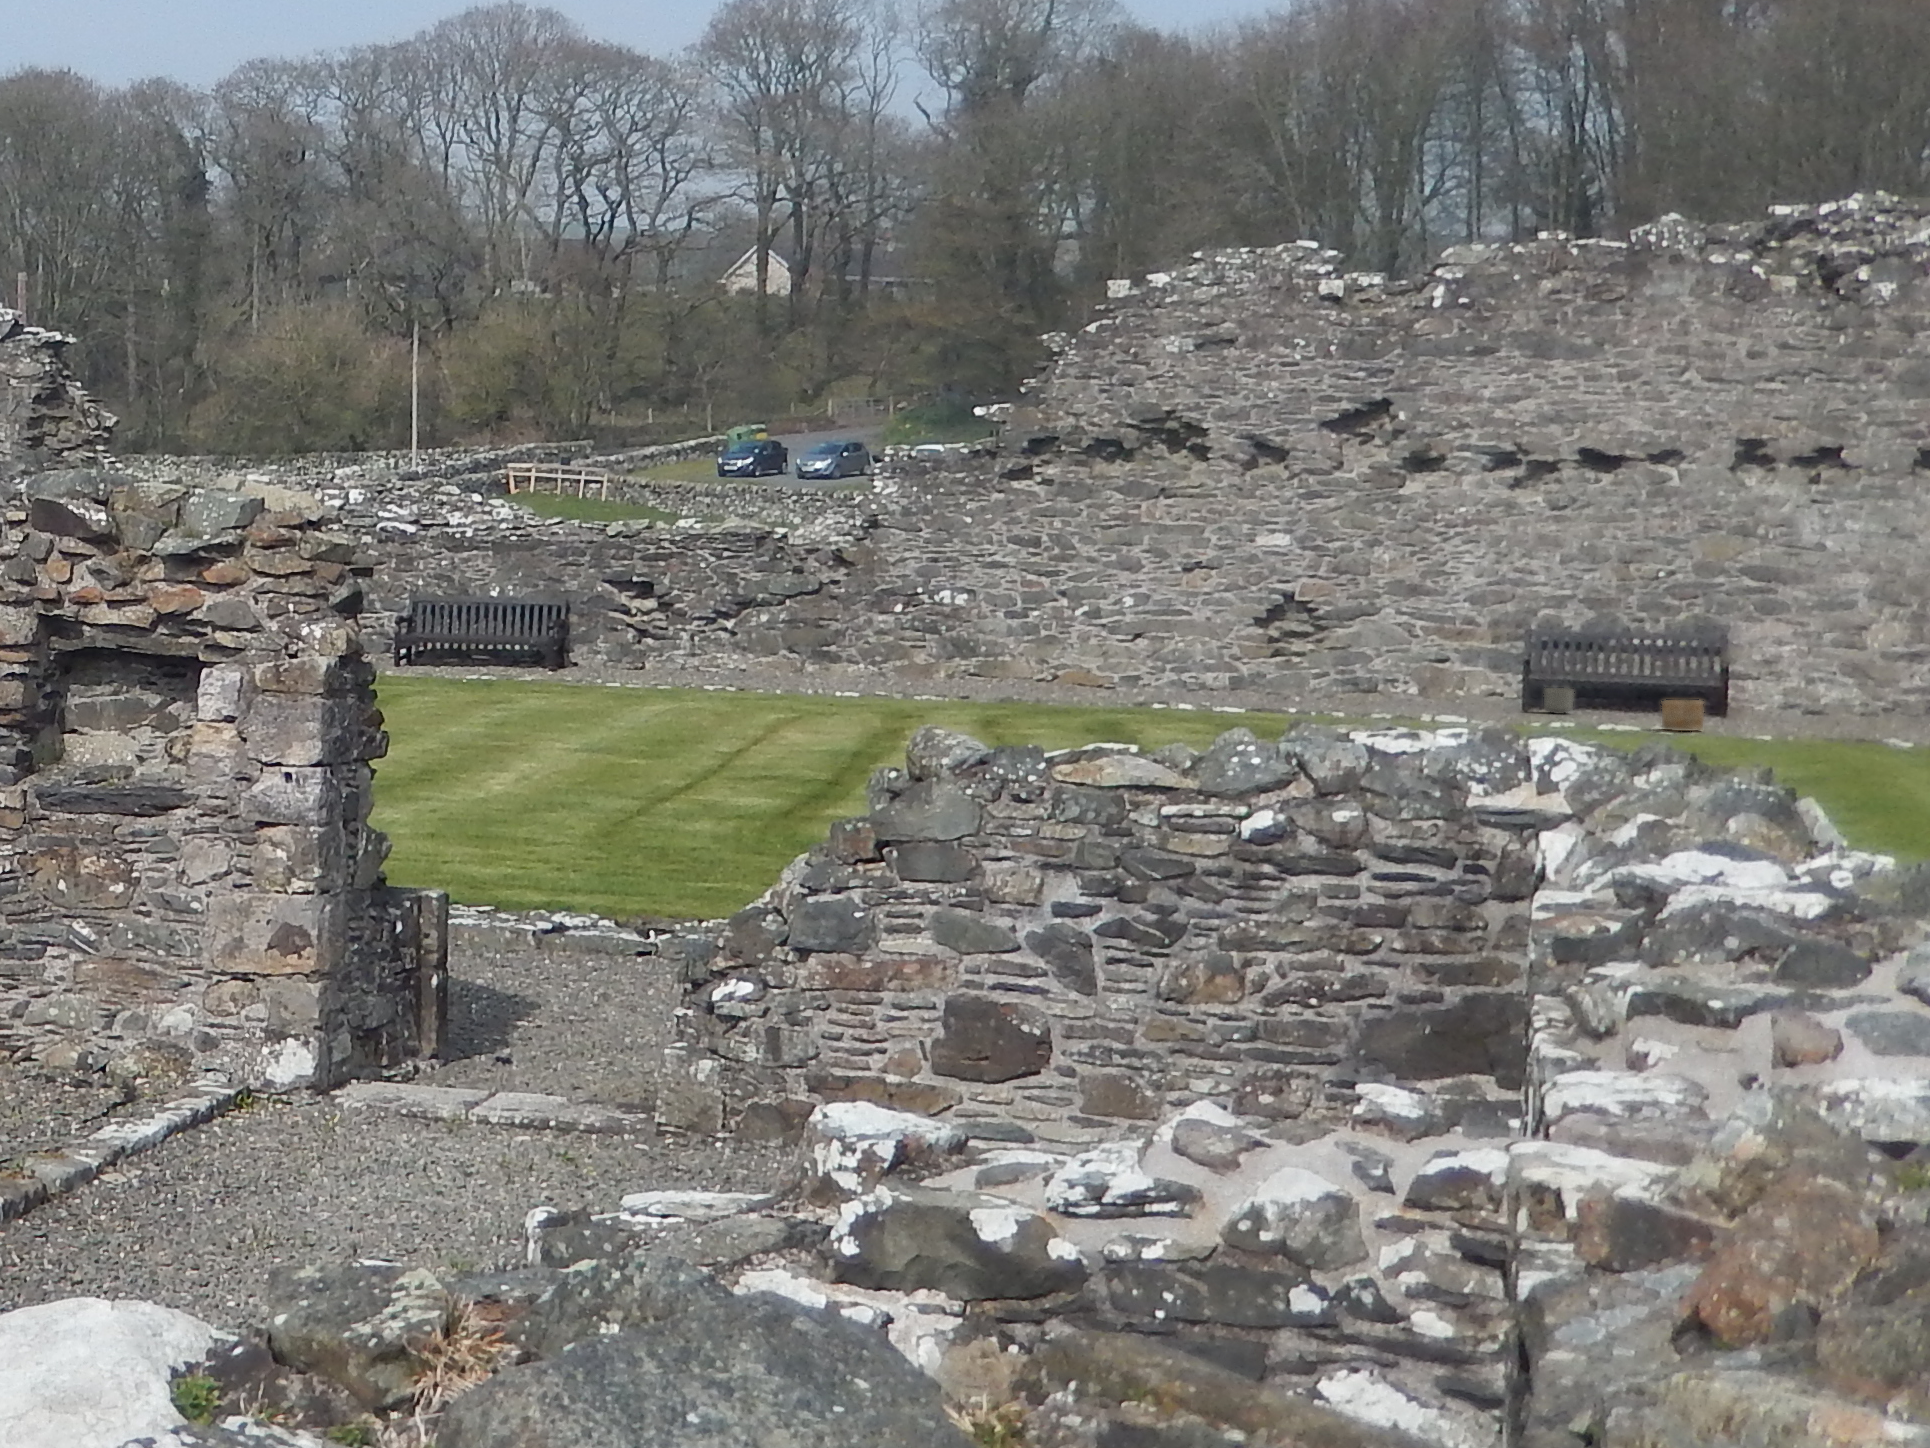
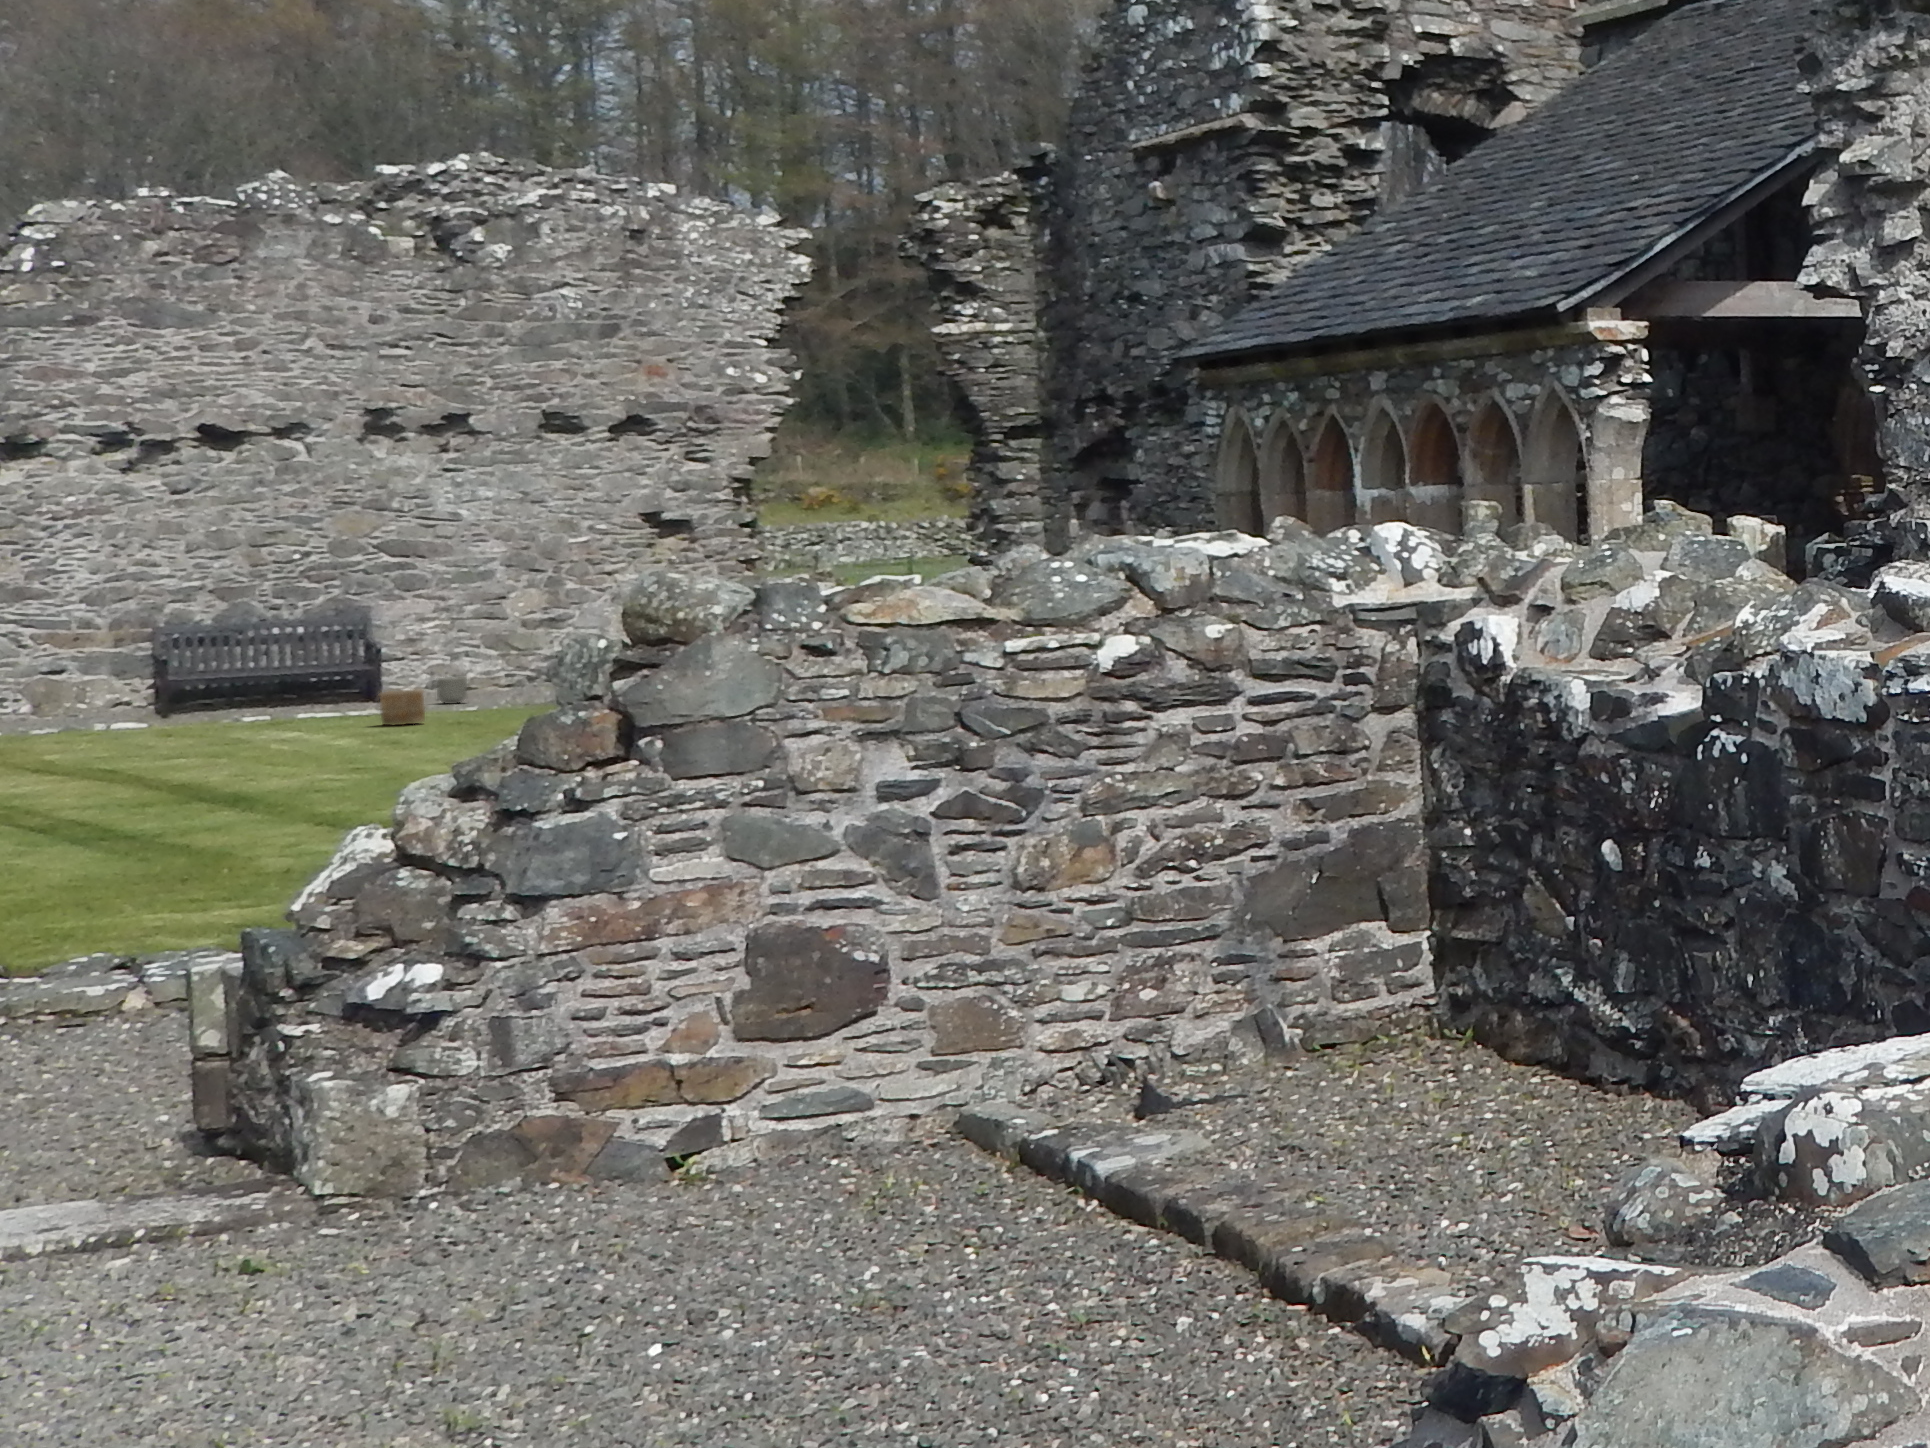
planter: present [1544,688,1574,714] -> present [437,677,467,704]

